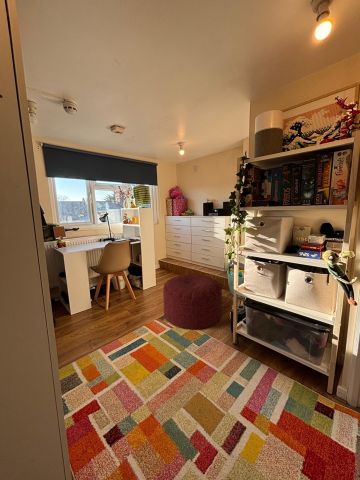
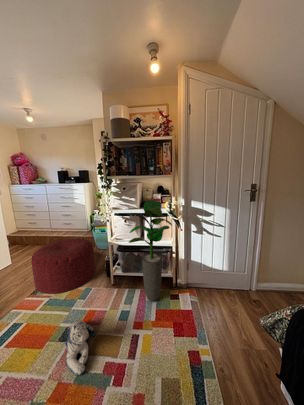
potted plant: none [253,244,335,396] -> present [127,200,172,301]
plush toy: none [162,364,197,423] -> present [65,320,95,375]

